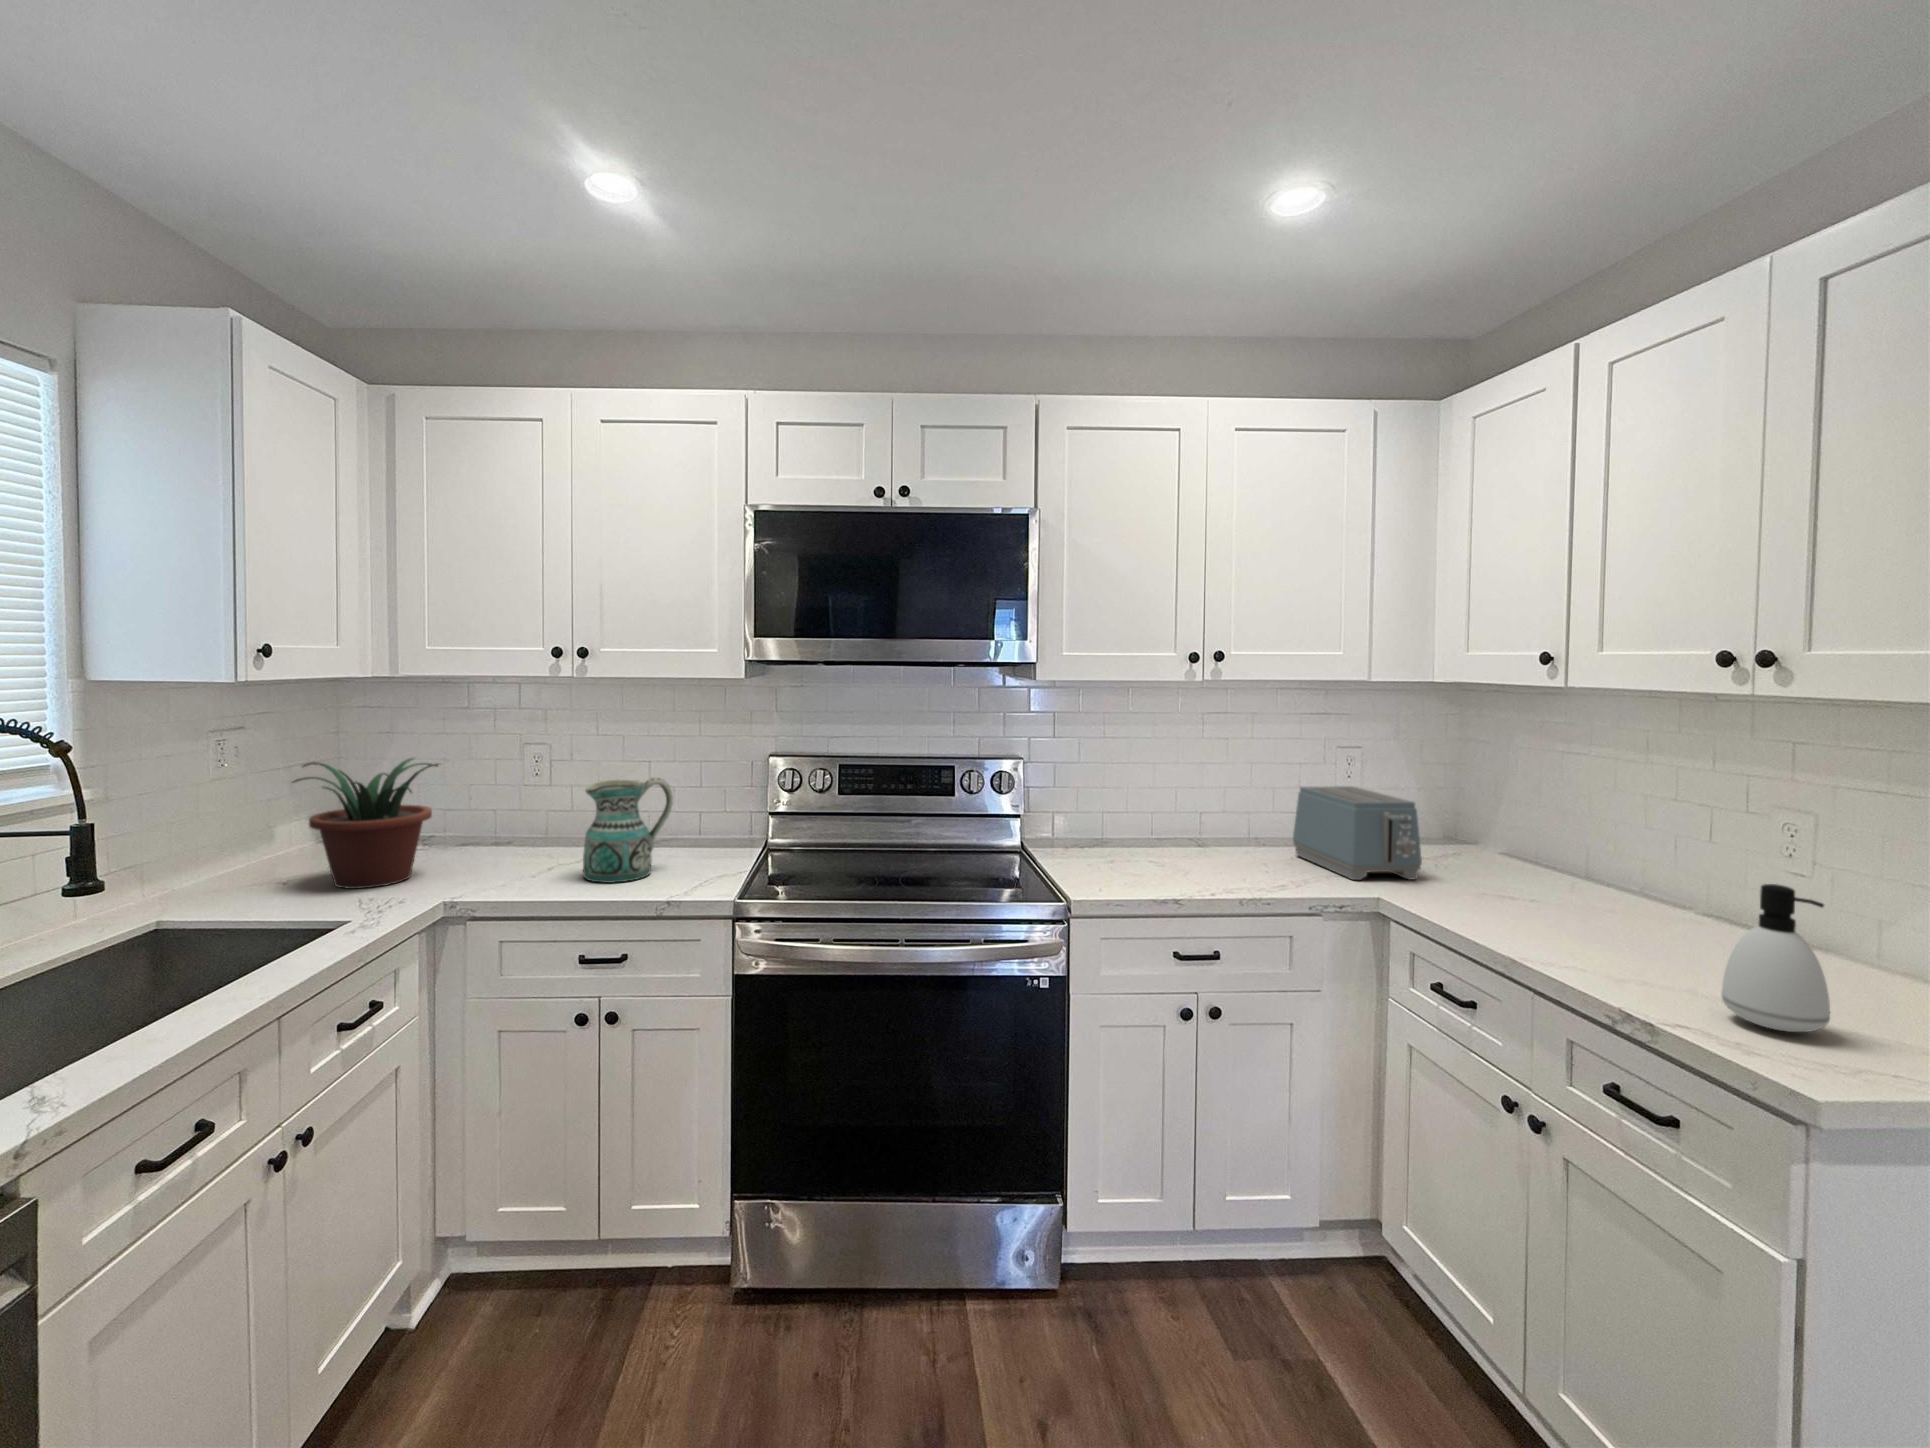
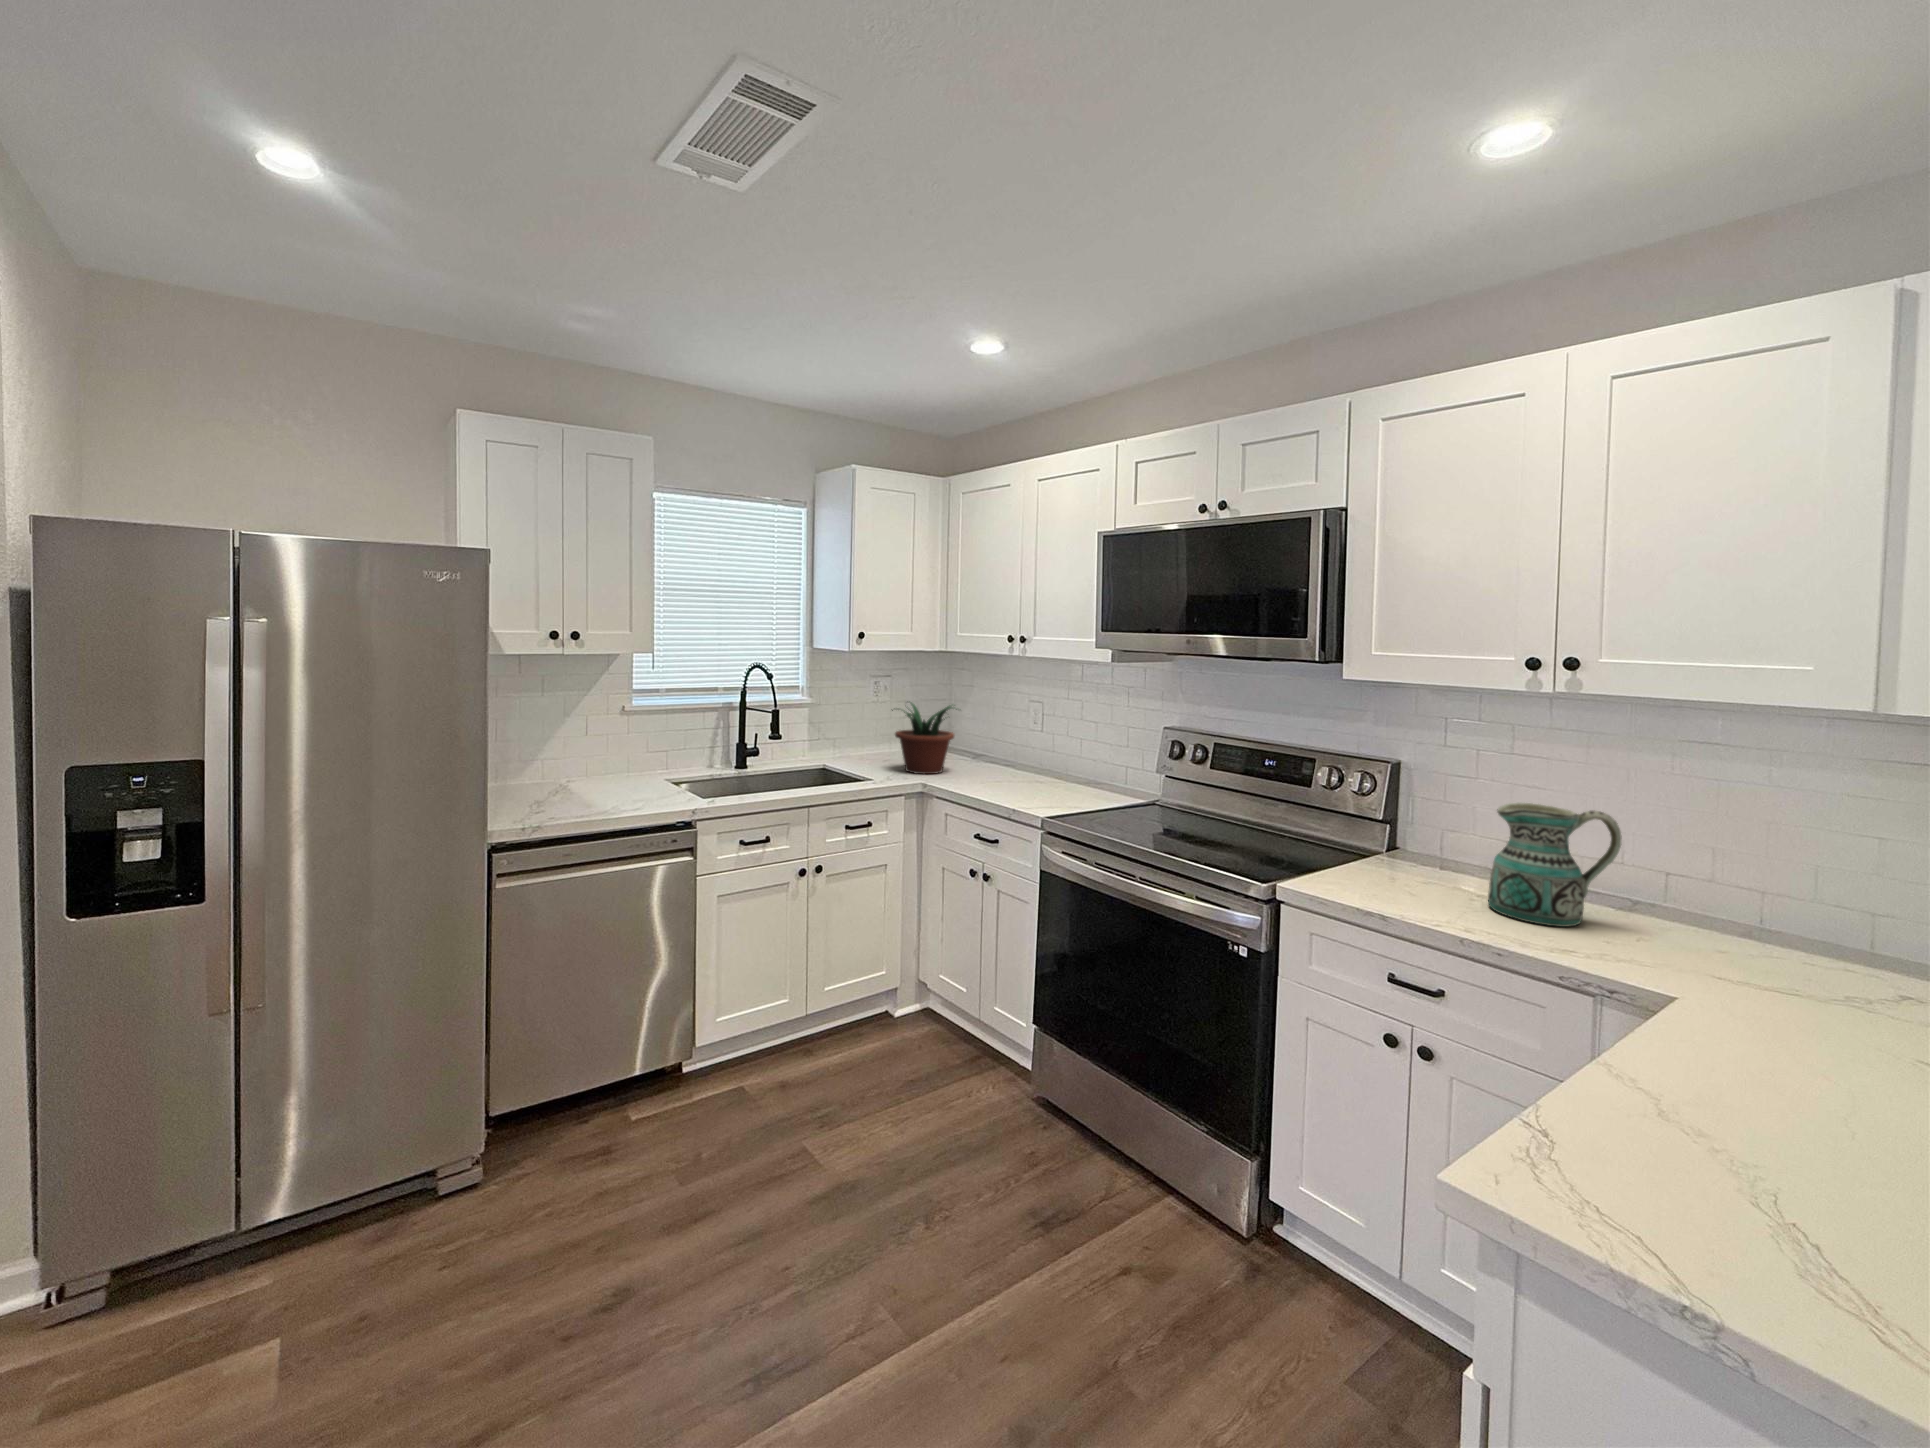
ceramic pitcher: present [583,778,673,883] -> present [1488,803,1622,927]
toaster: present [1293,786,1422,880] -> none [1713,852,1888,1019]
soap dispenser: present [1722,884,1830,1032] -> none [1637,1020,1800,1255]

